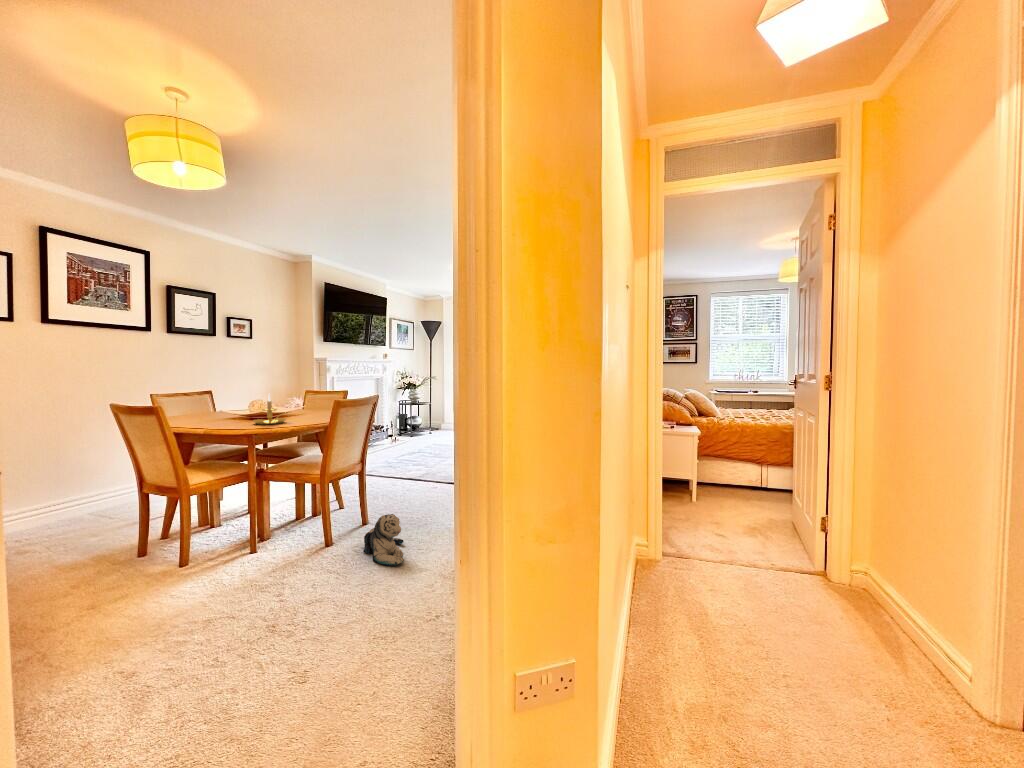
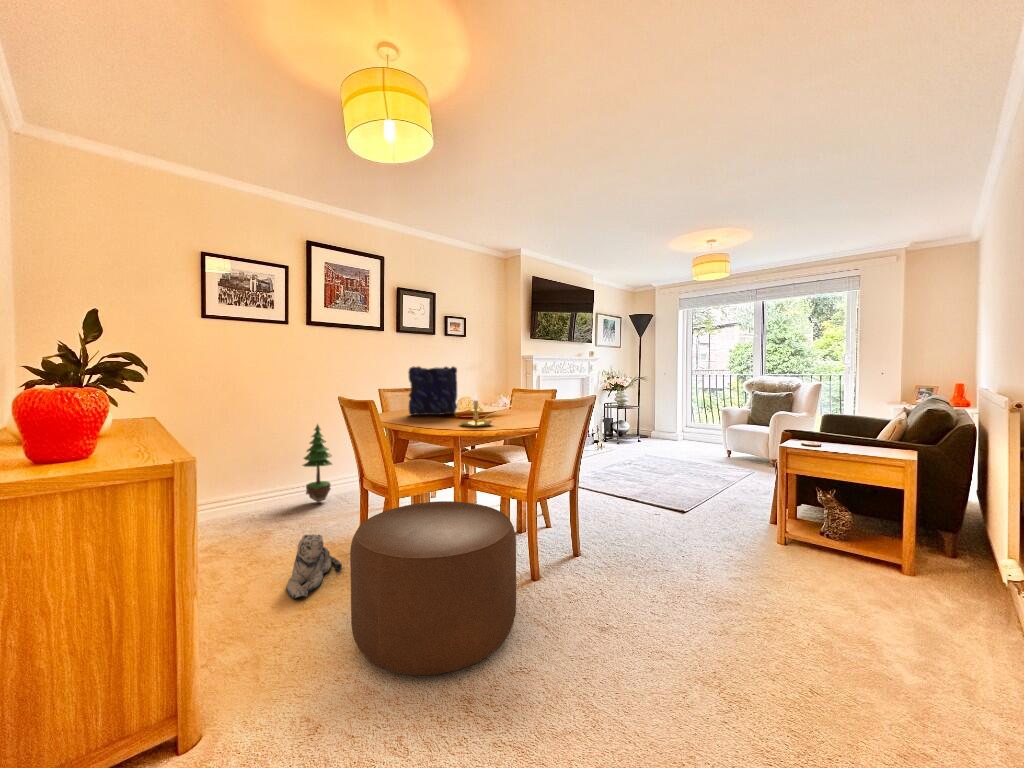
vase: none [192,370,248,419] -> present [408,366,457,416]
potted tree: none [40,434,87,523] -> present [303,424,332,503]
ottoman: none [147,489,311,628] -> present [350,501,516,675]
plush toy: present [364,514,404,566] -> present [287,535,341,599]

